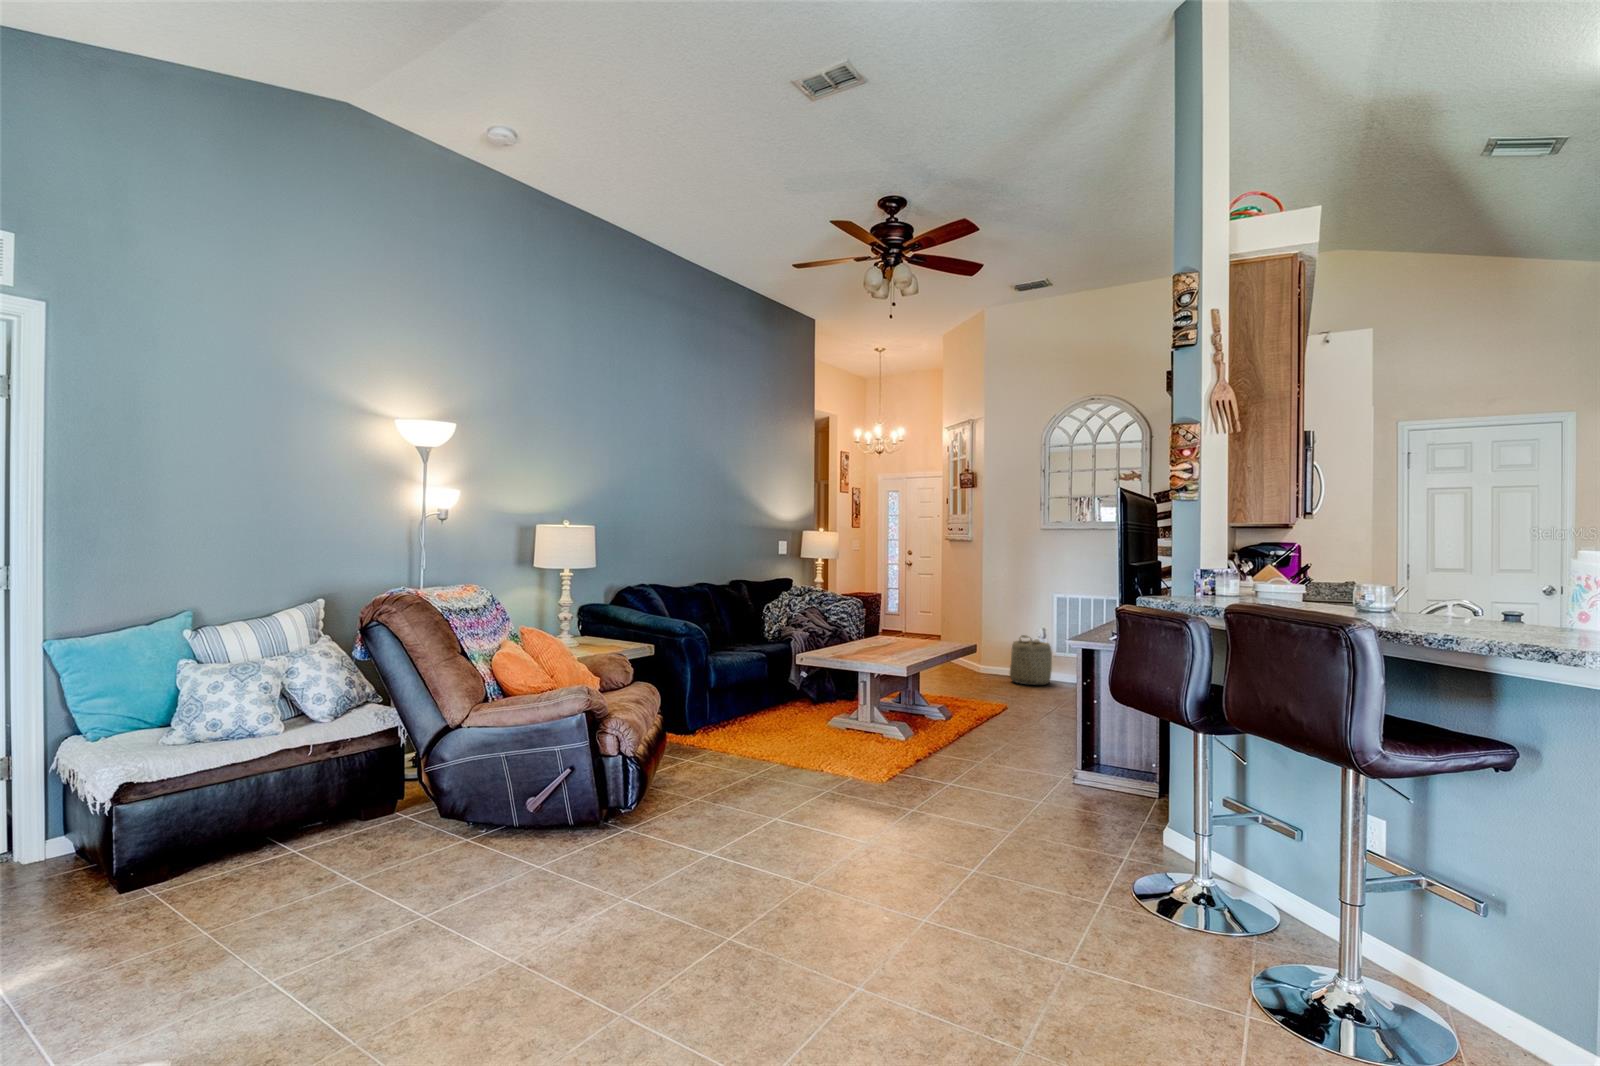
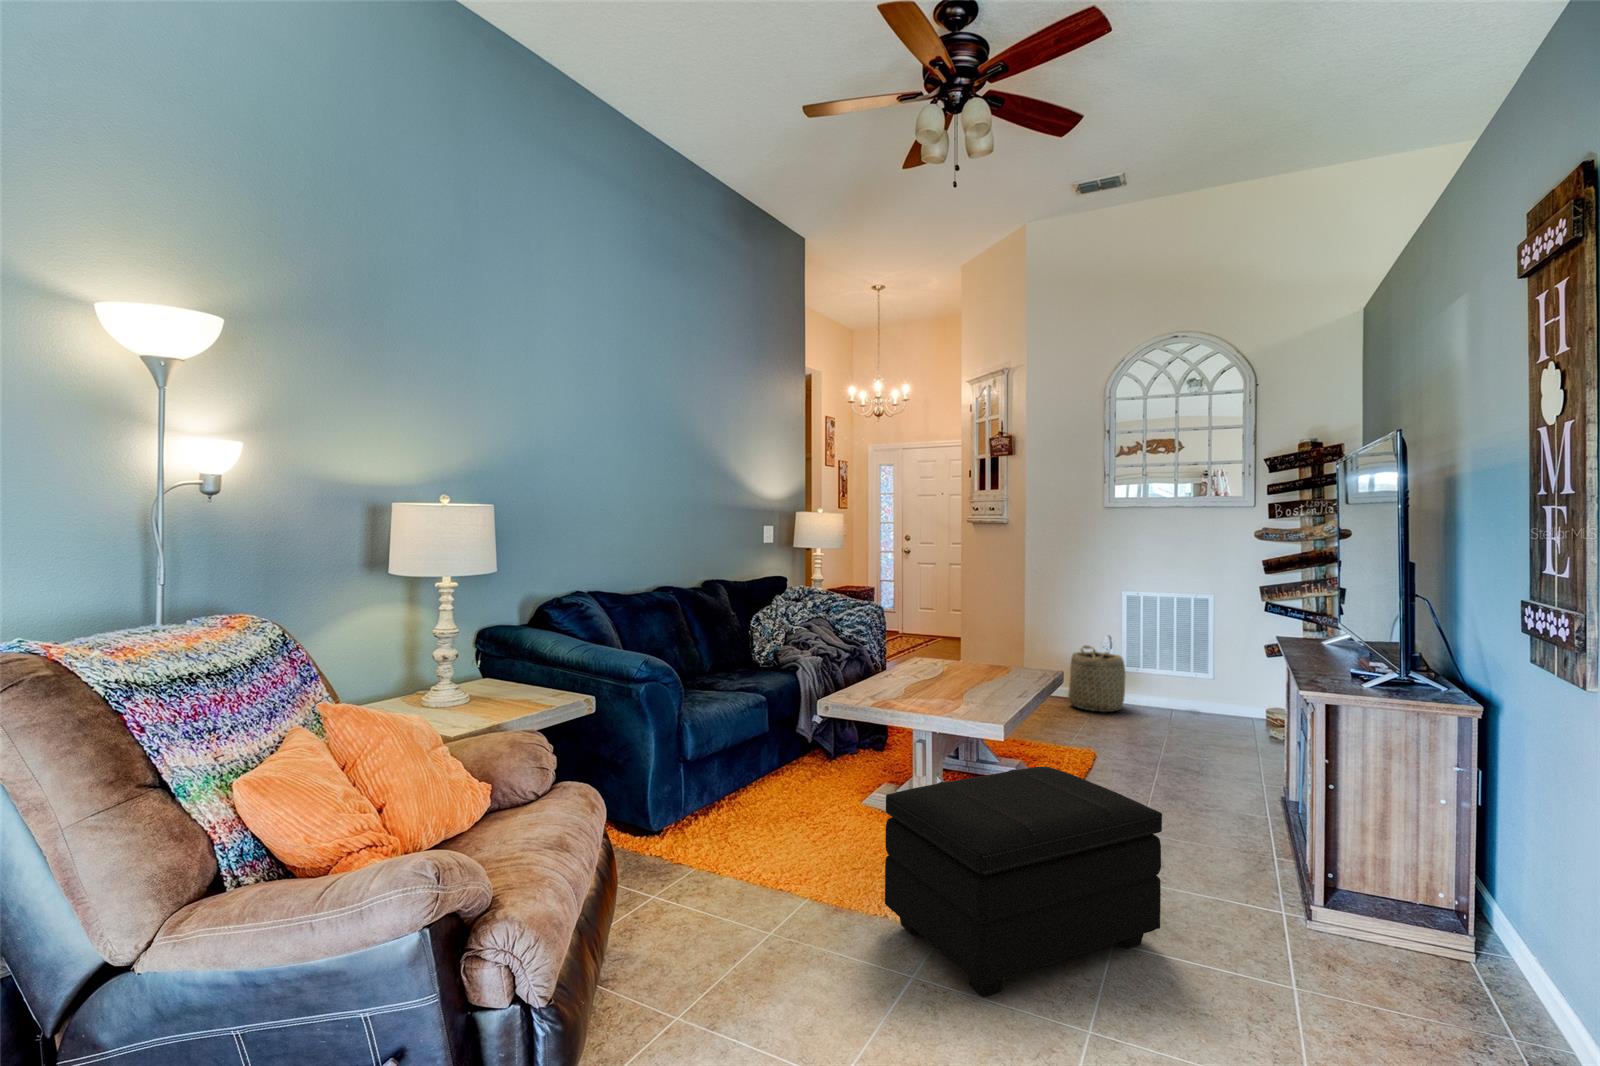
footstool: none [819,689,975,796] -> present [885,767,1162,997]

